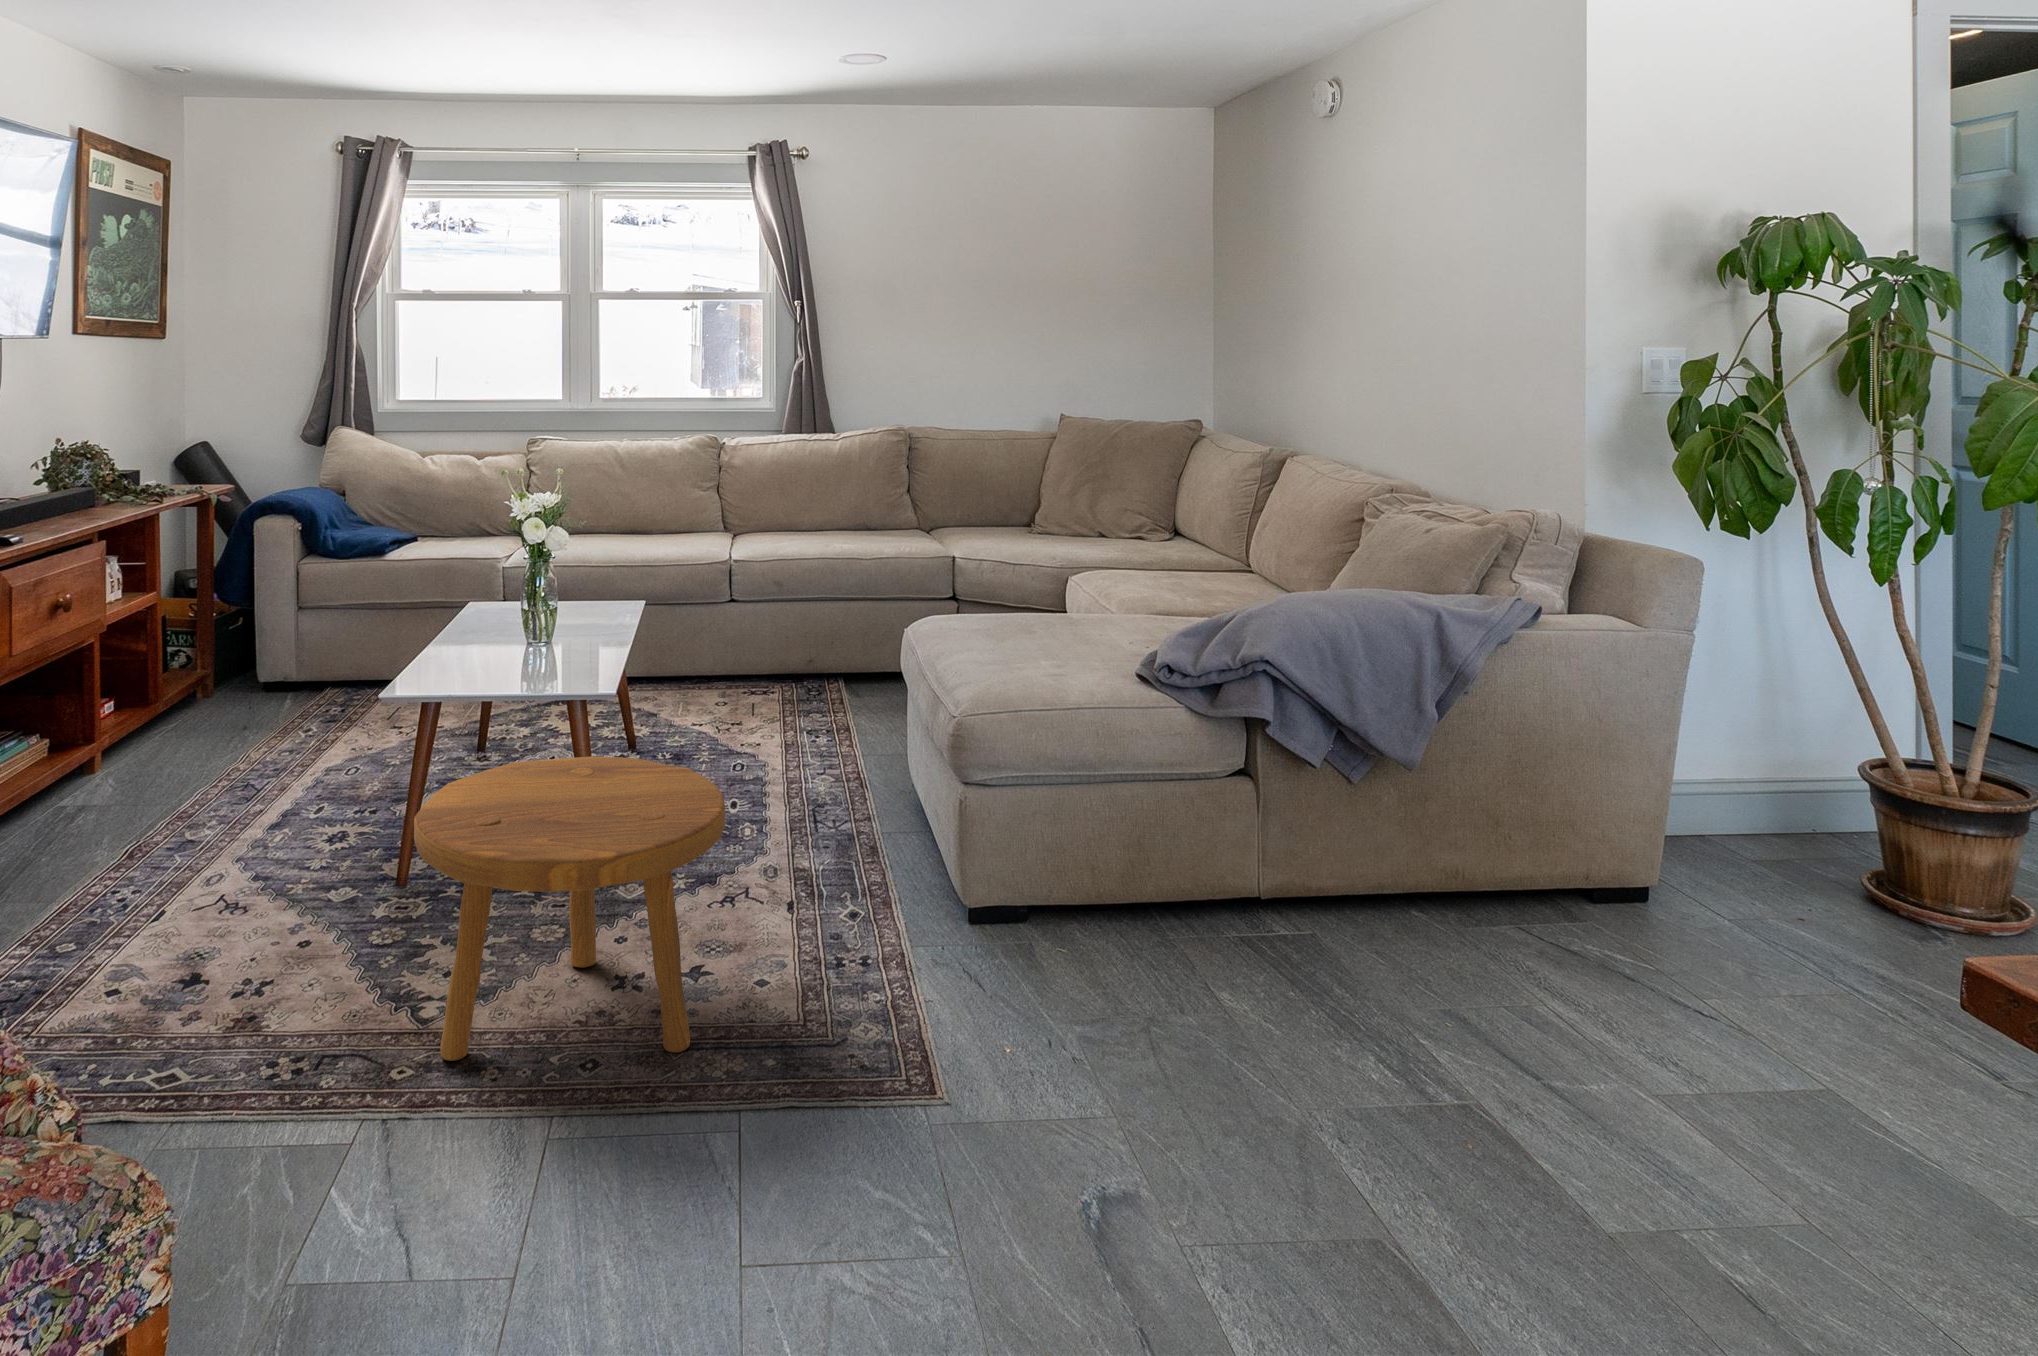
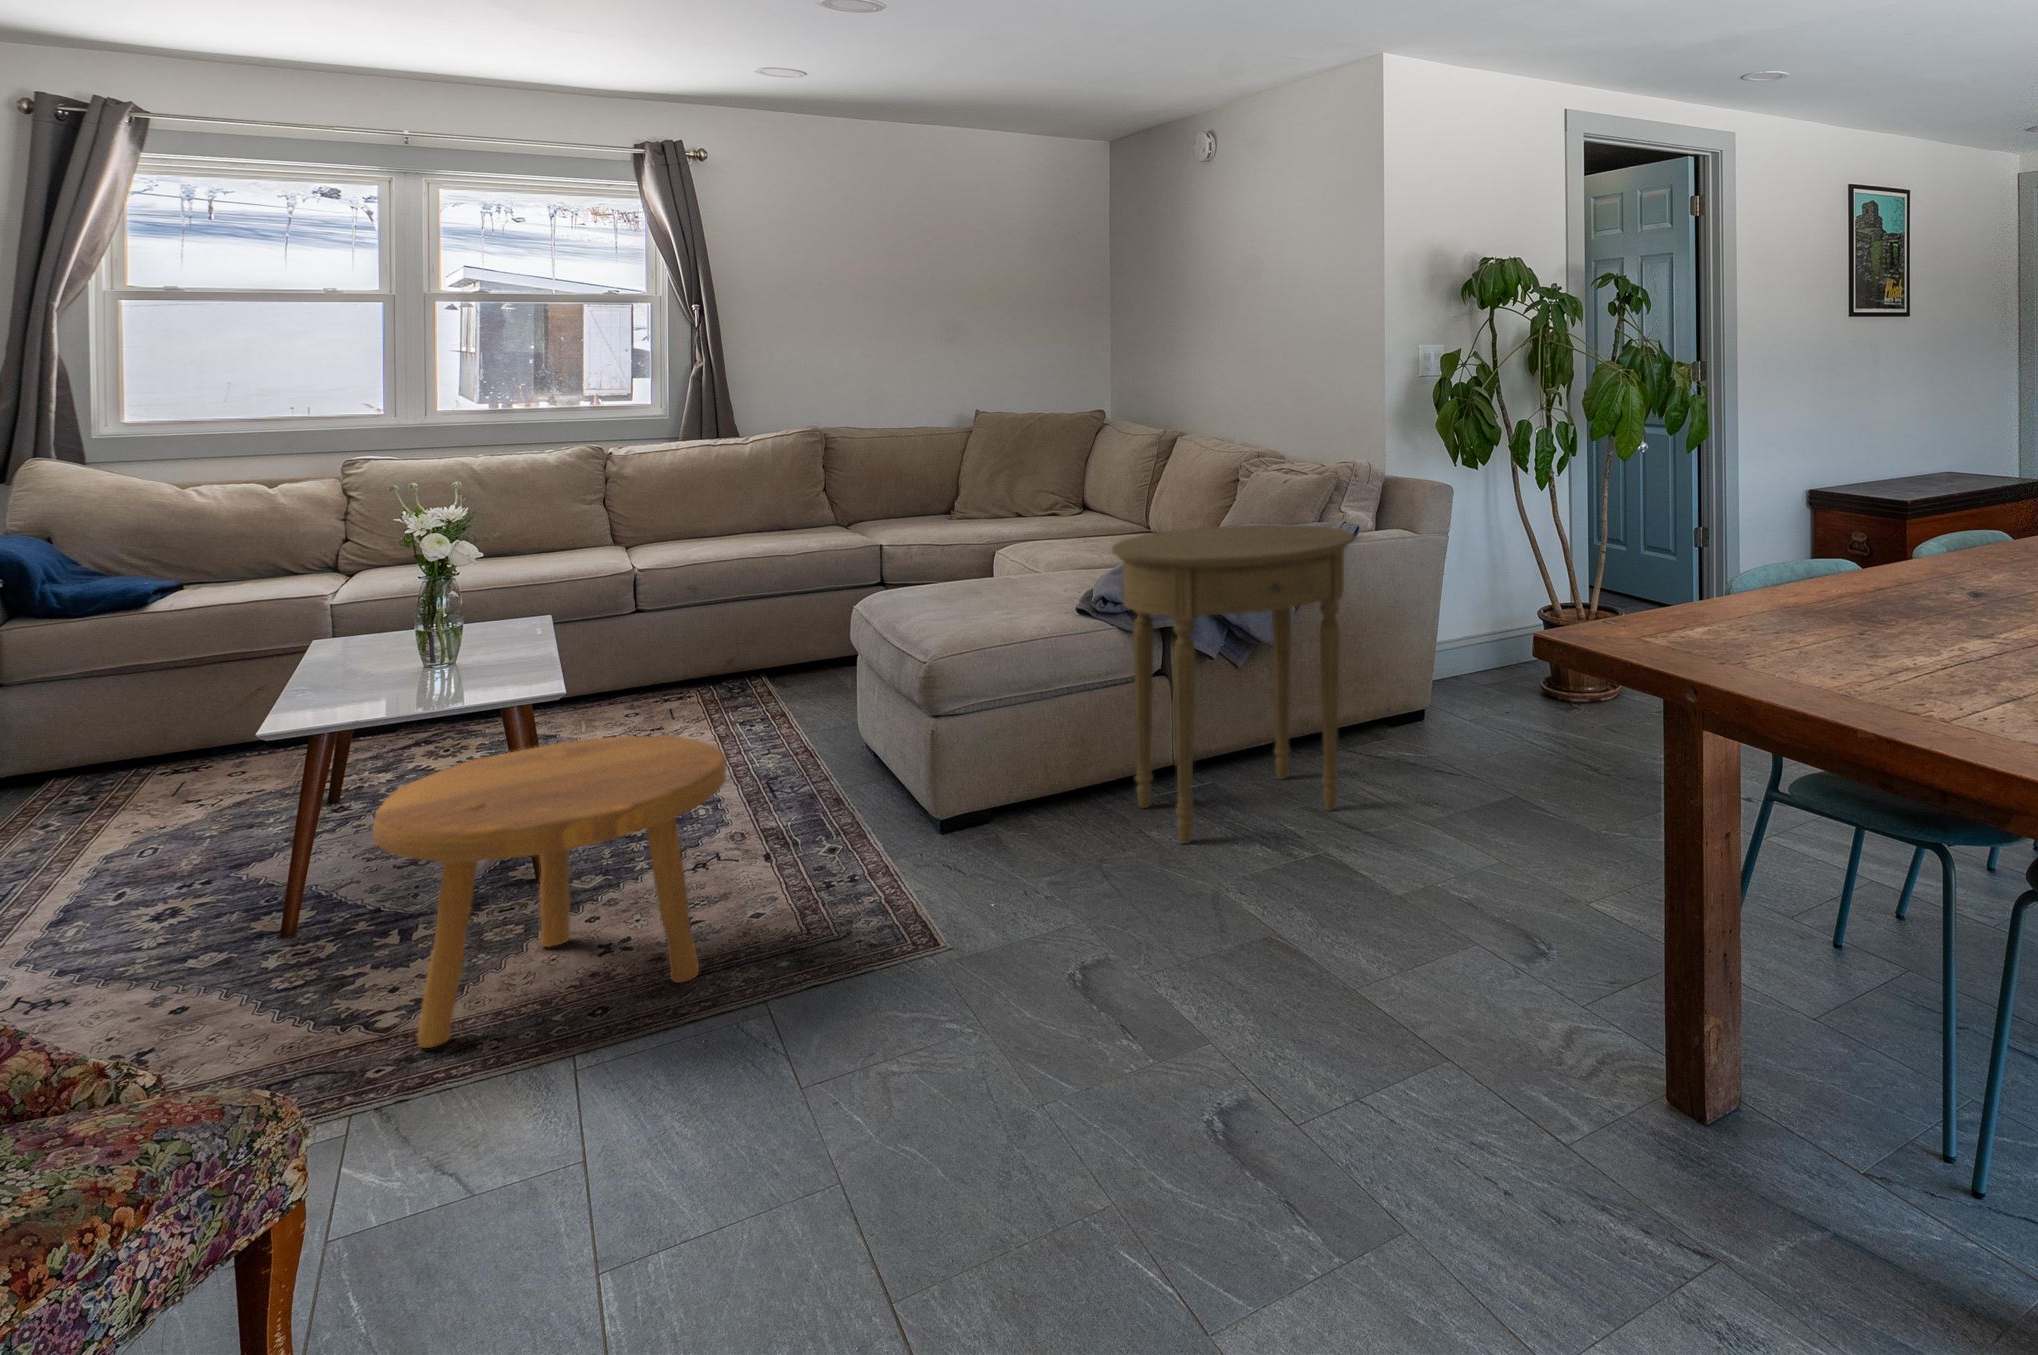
side table: none [1171,593,1513,1018] -> present [1112,524,1354,844]

